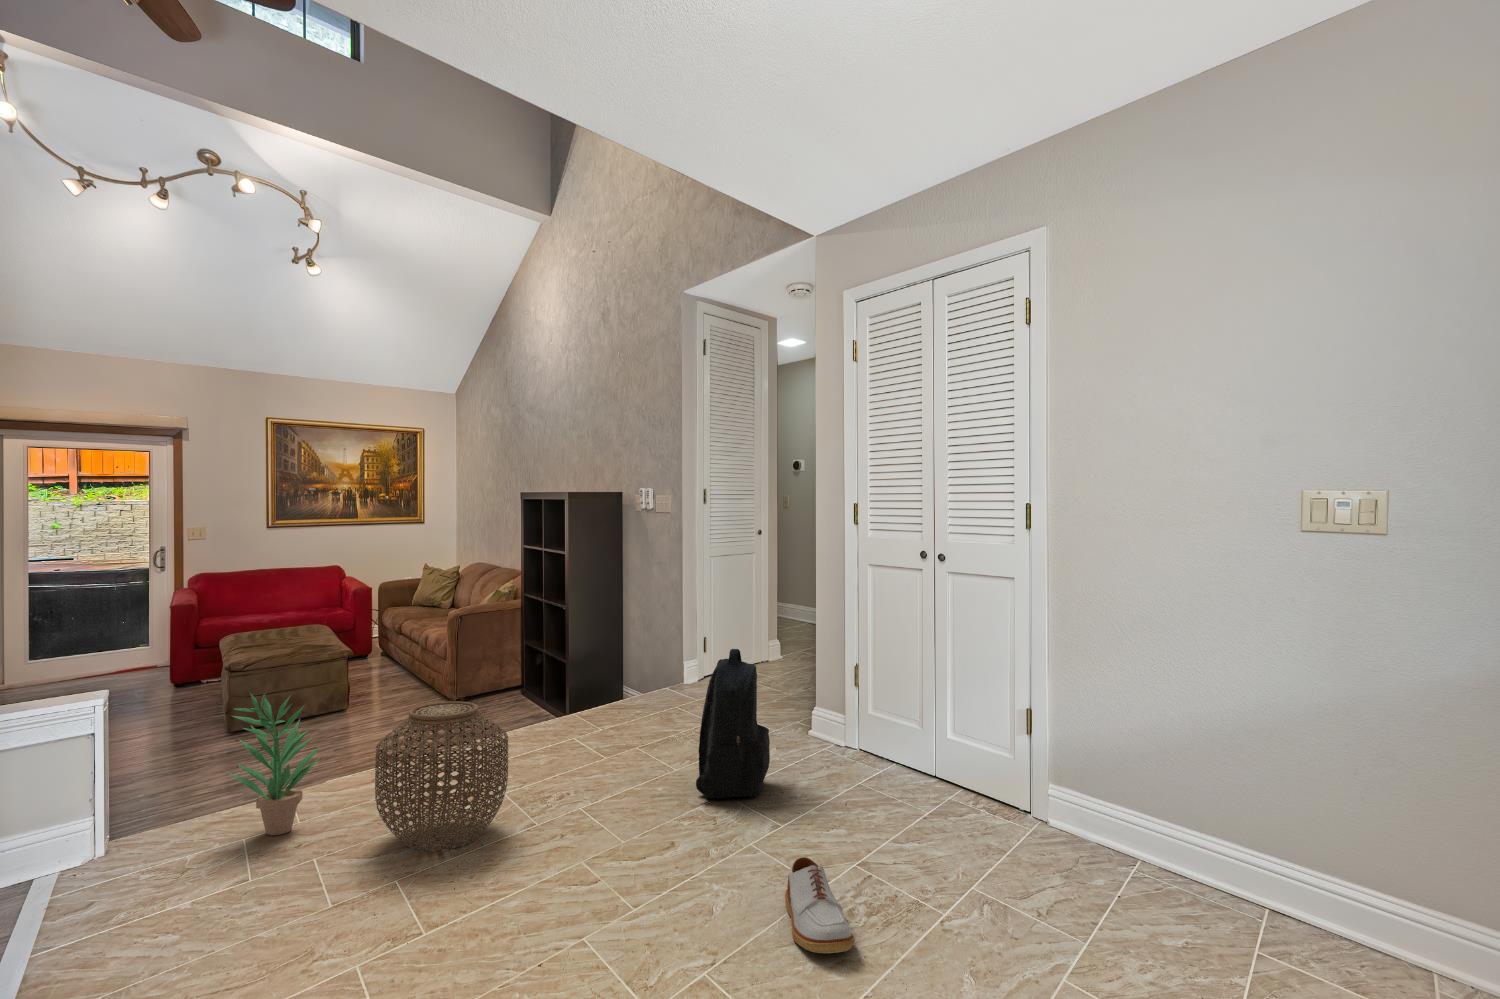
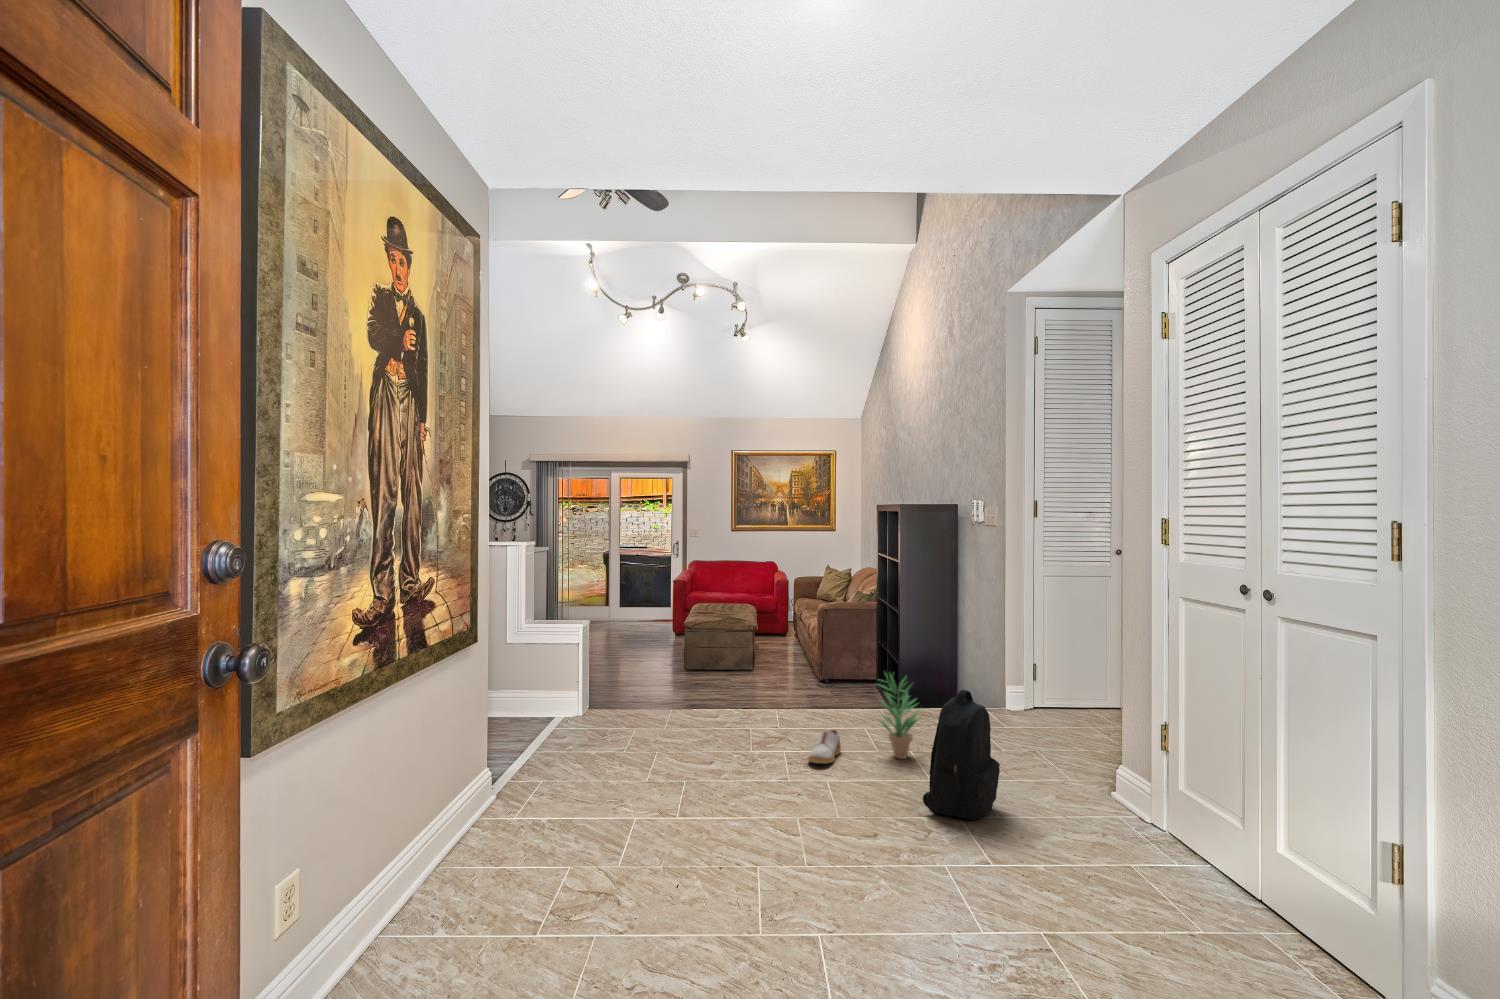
potted plant: present [229,693,320,835] -> present [879,674,919,759]
woven basket: present [375,701,508,851] -> none [689,704,775,808]
shoe: present [785,857,855,953] -> present [808,730,841,763]

